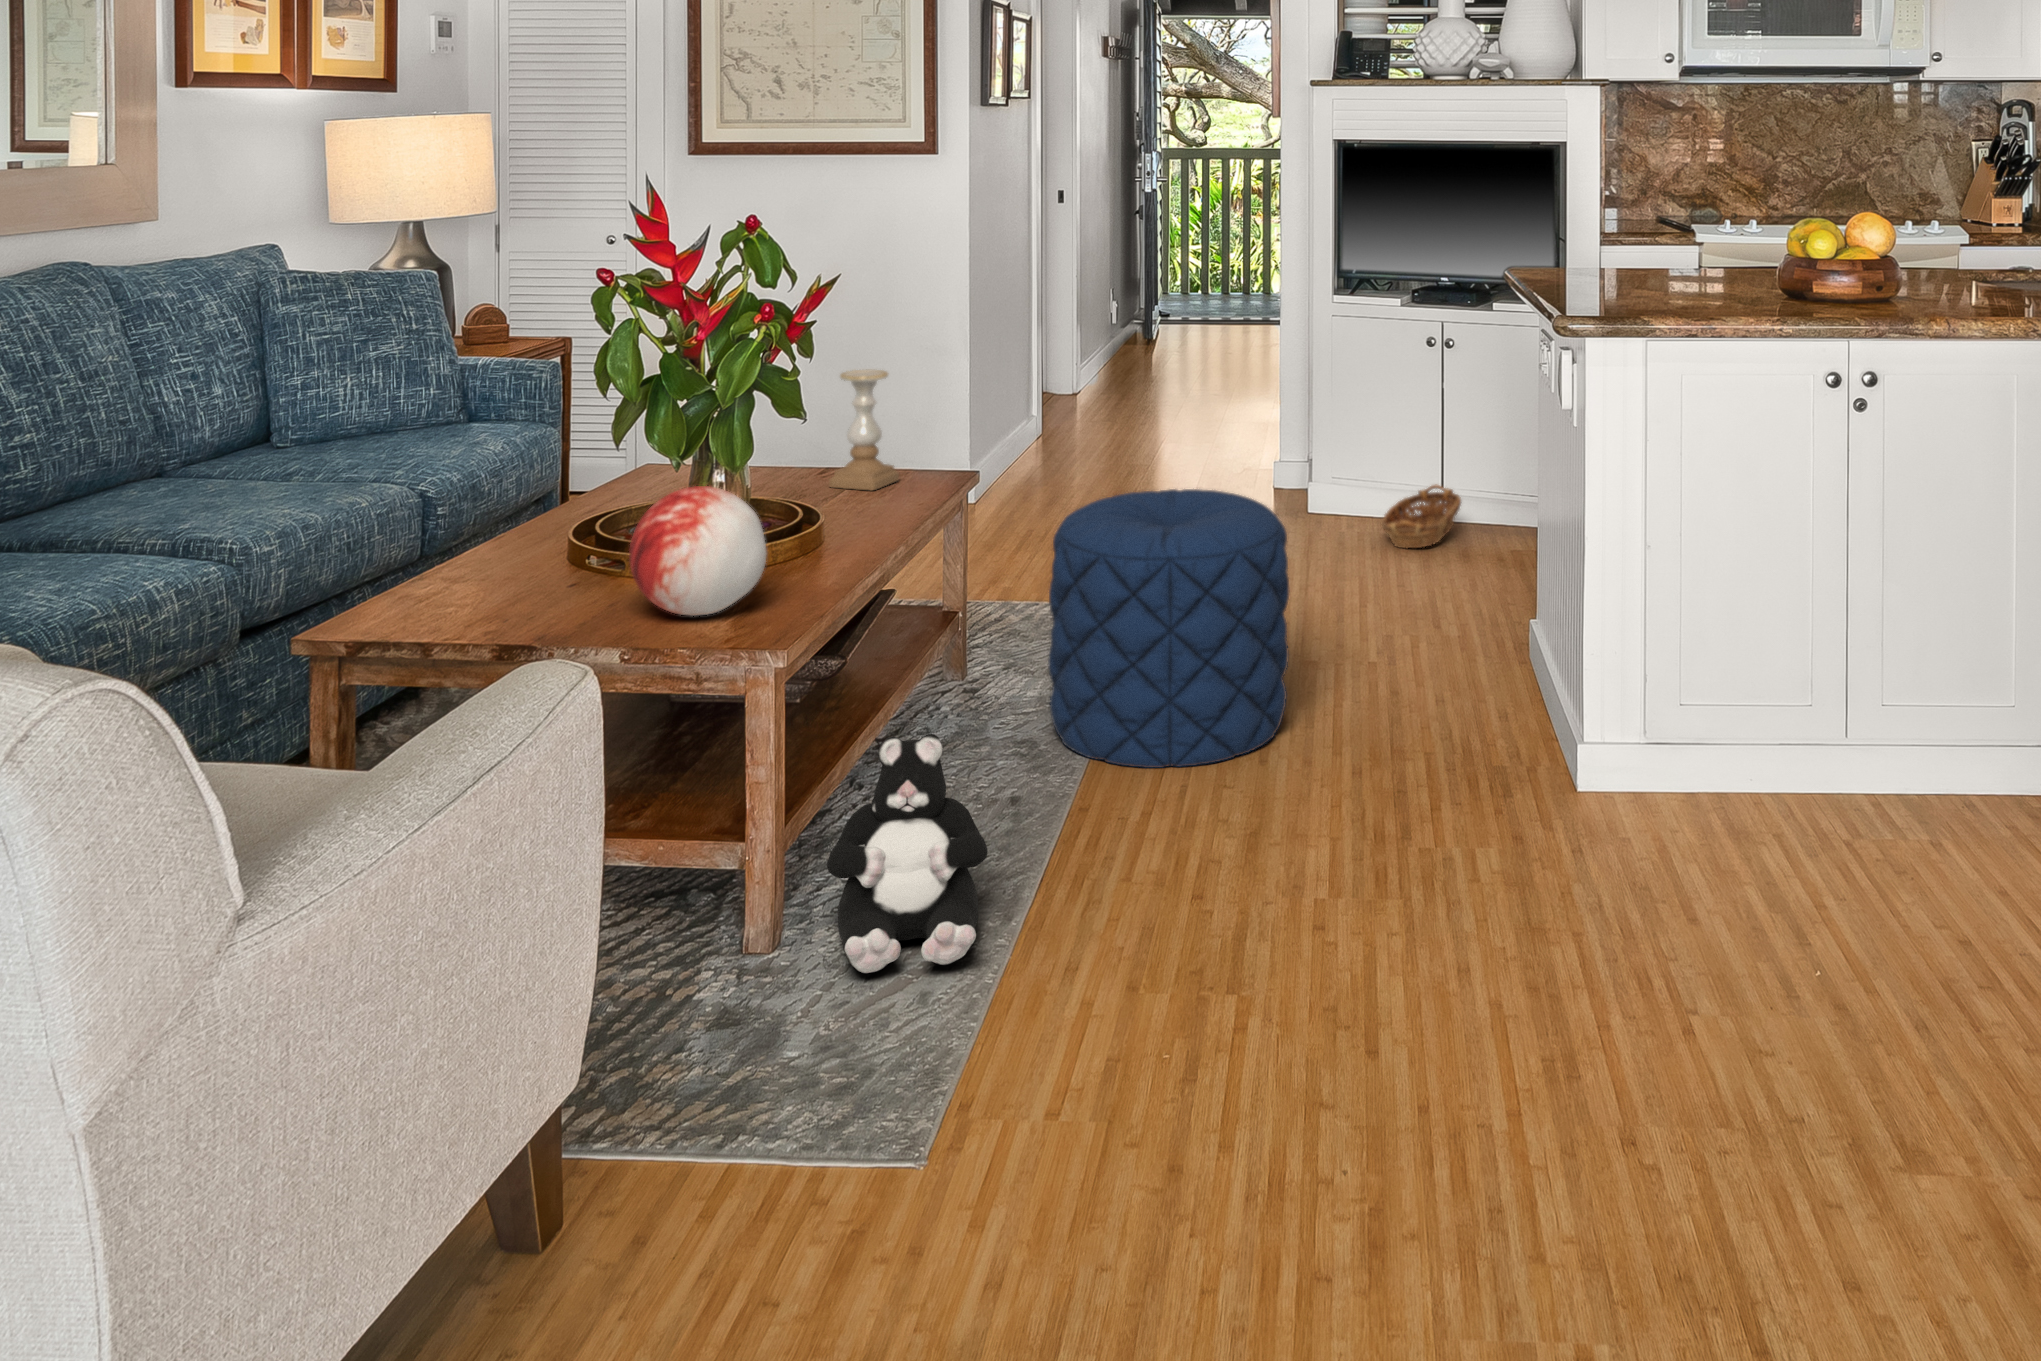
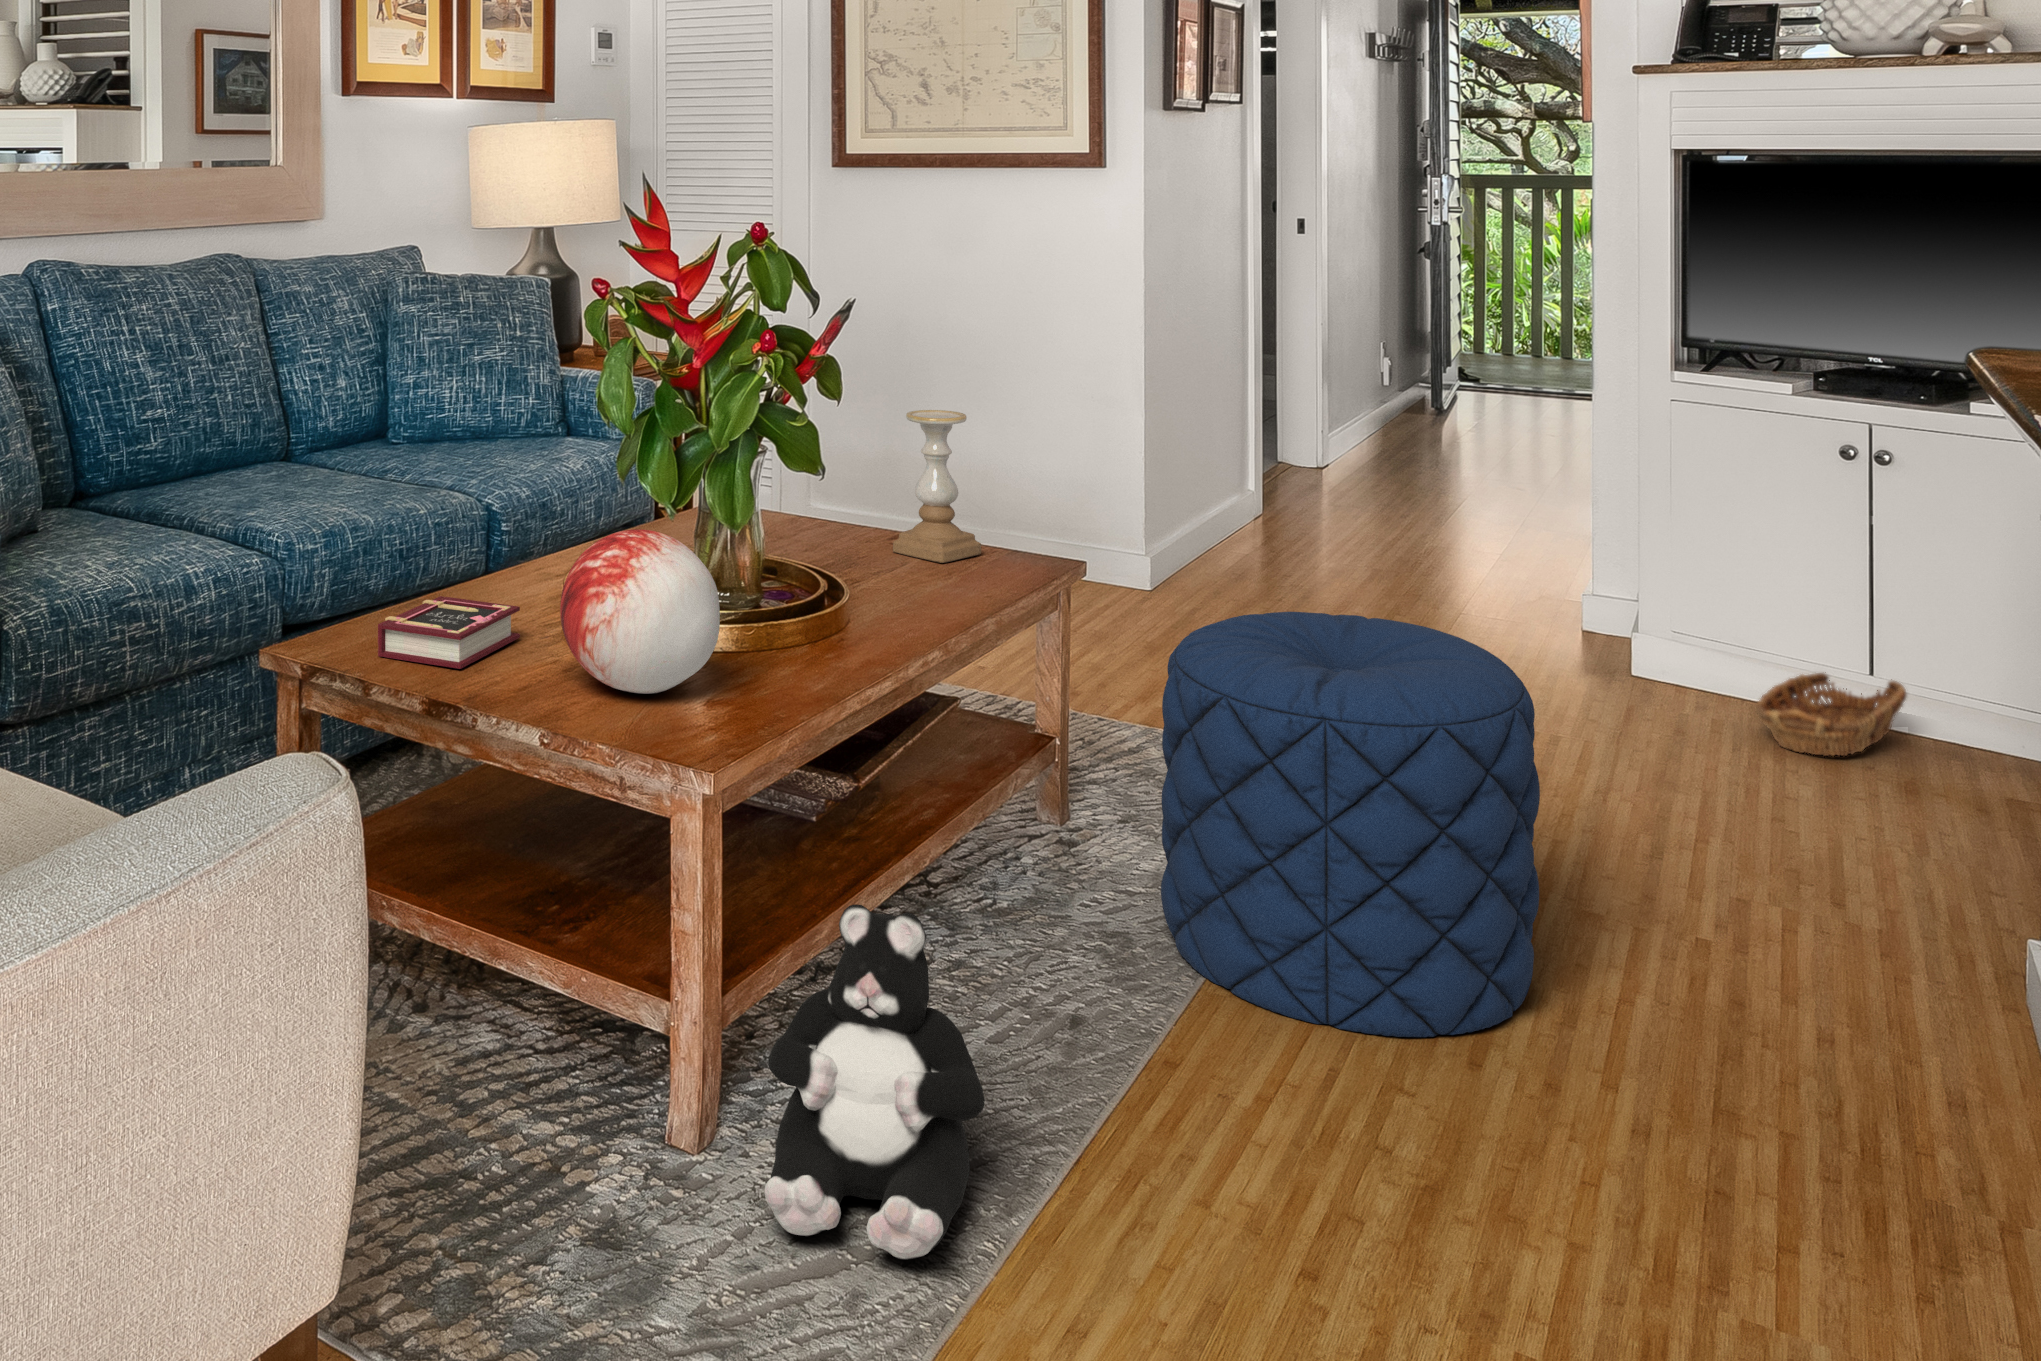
book: none [445,566,566,626] -> present [378,596,520,669]

